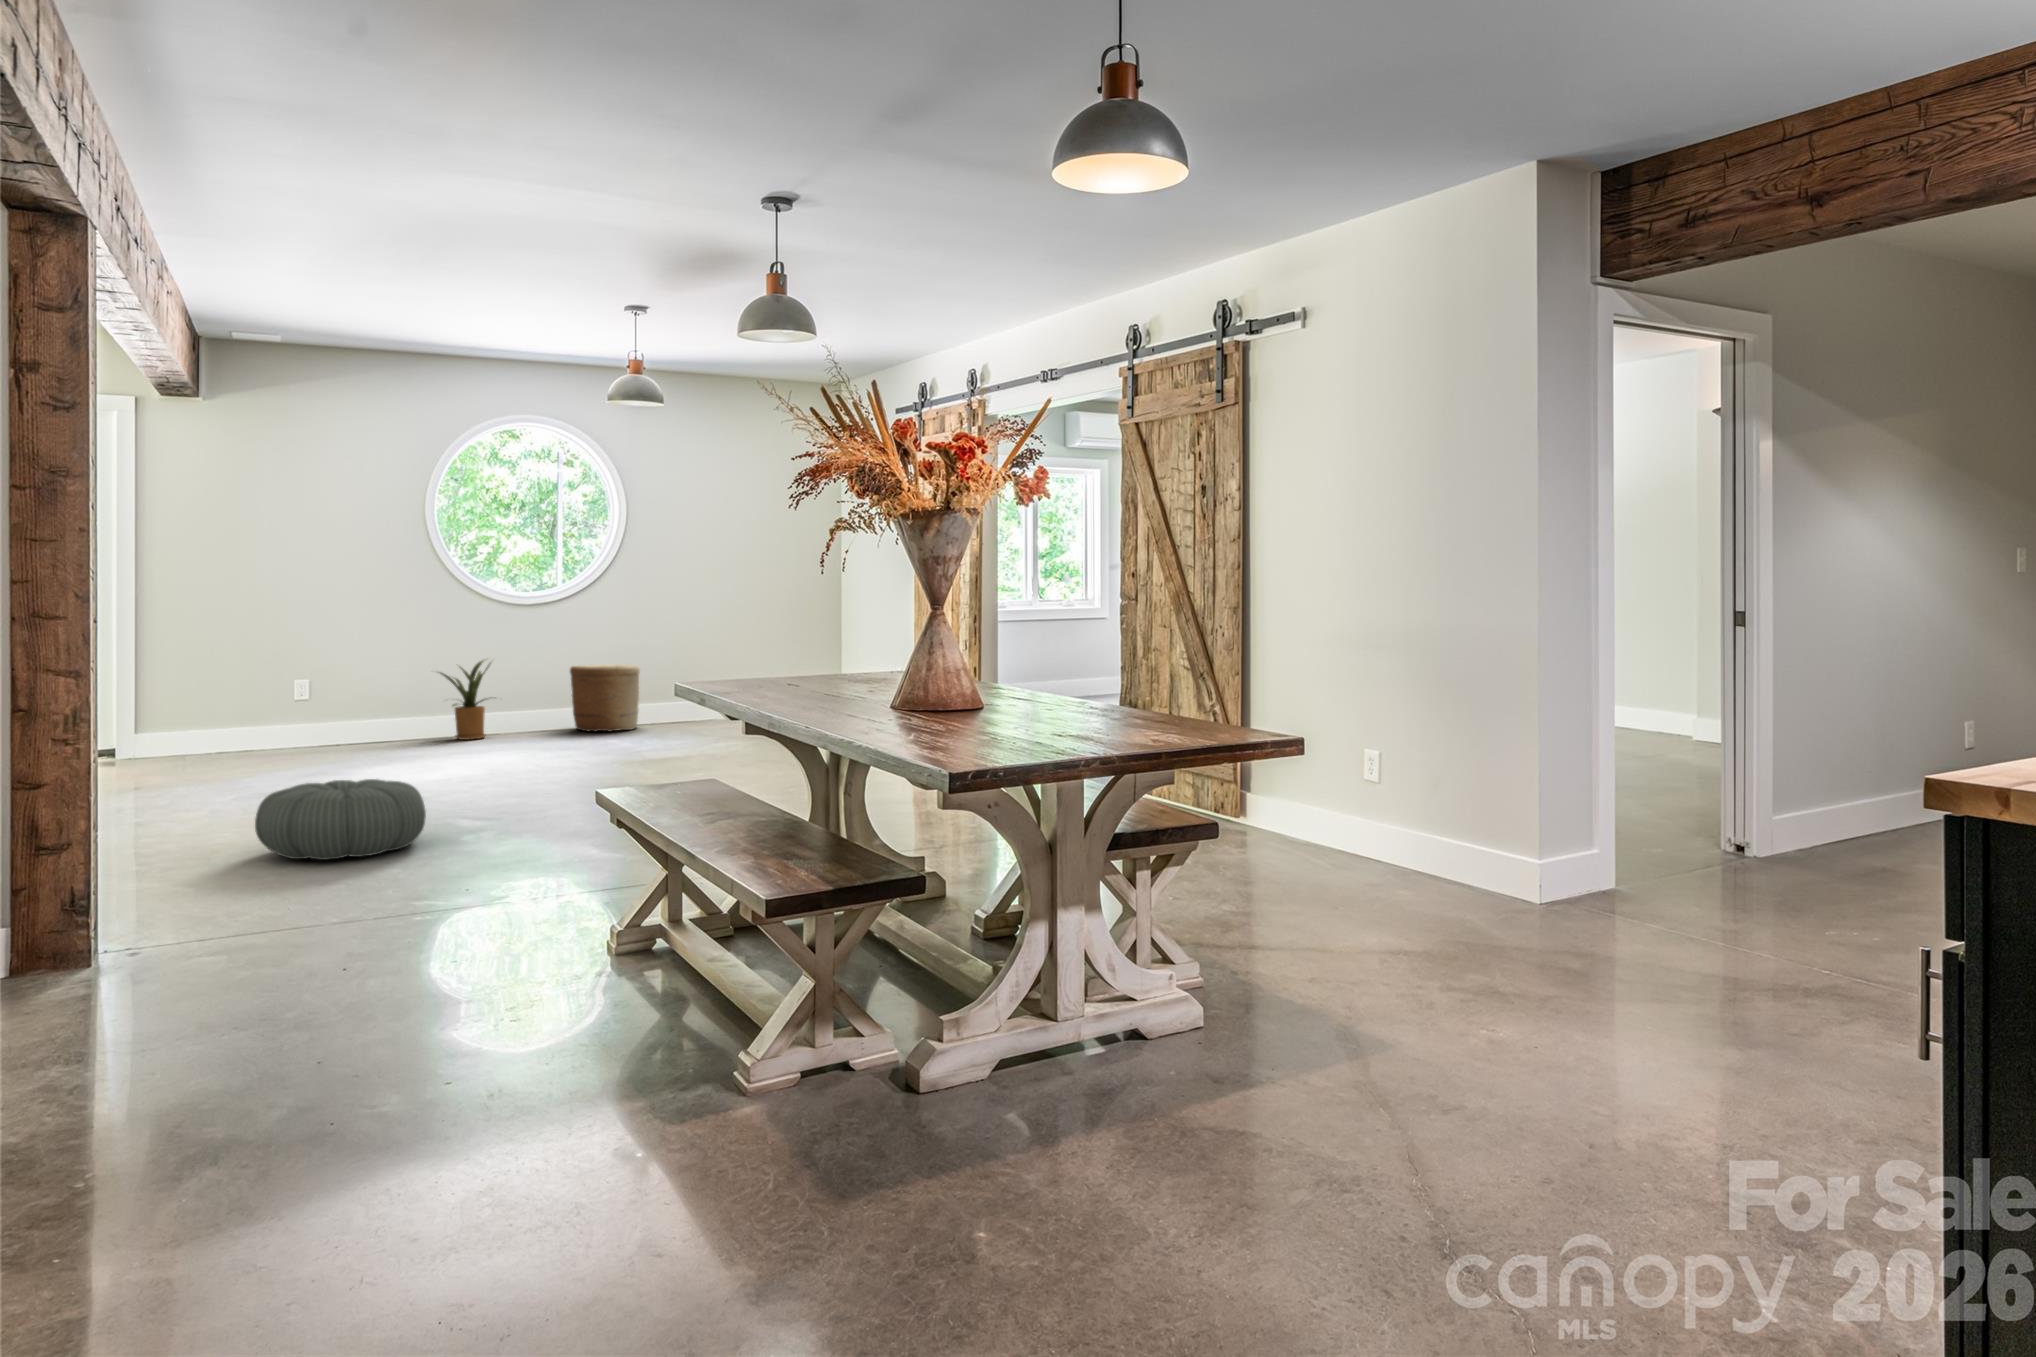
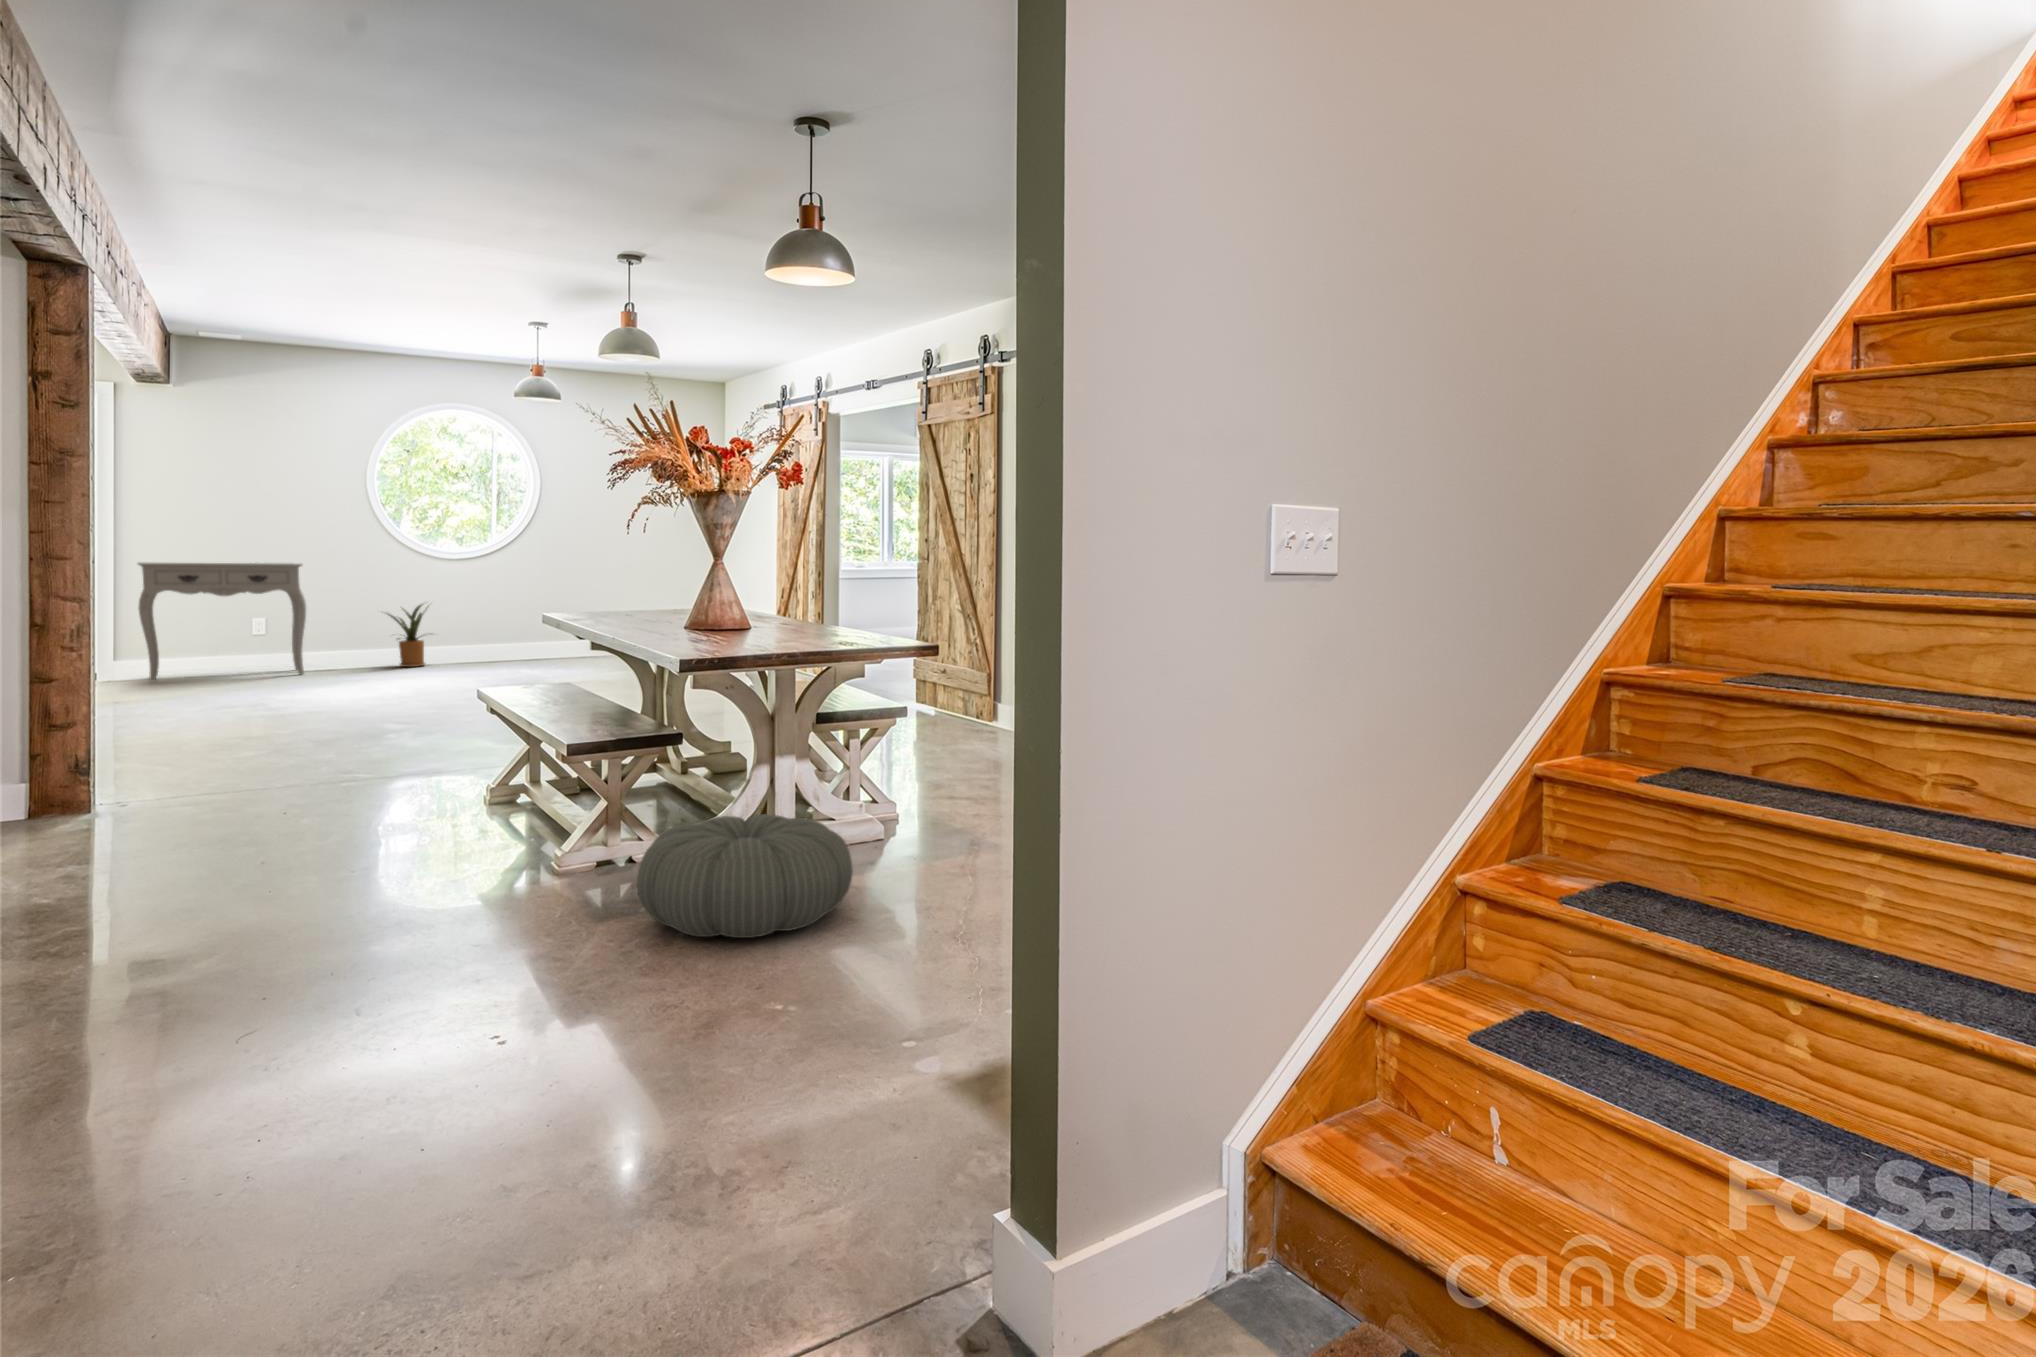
console table: none [149,613,346,762] -> present [138,562,306,682]
woven basket: present [570,664,640,731] -> none [496,608,554,662]
pouf: present [255,779,426,860] -> present [637,814,853,938]

